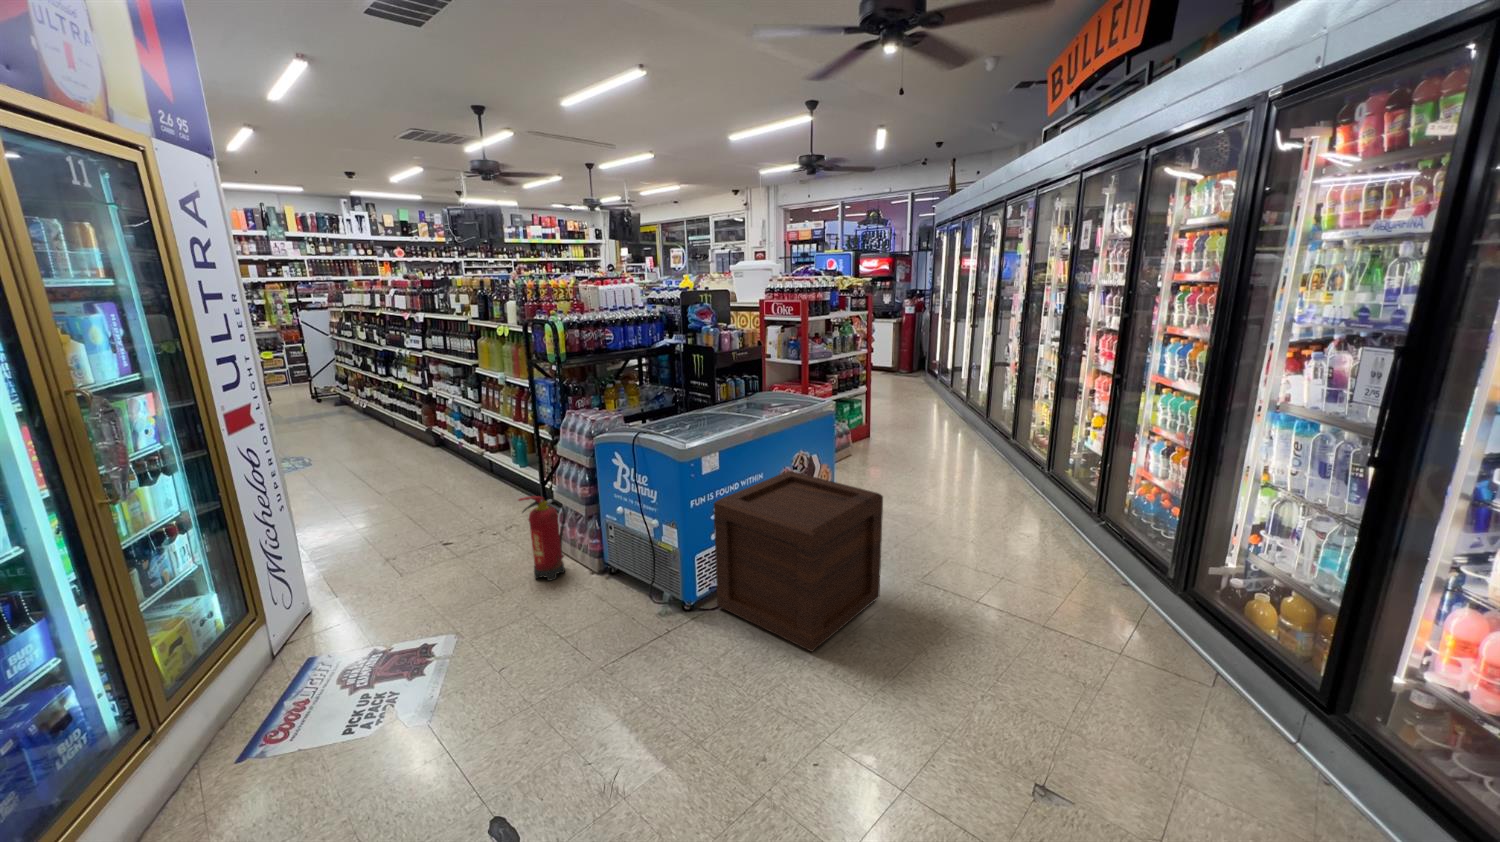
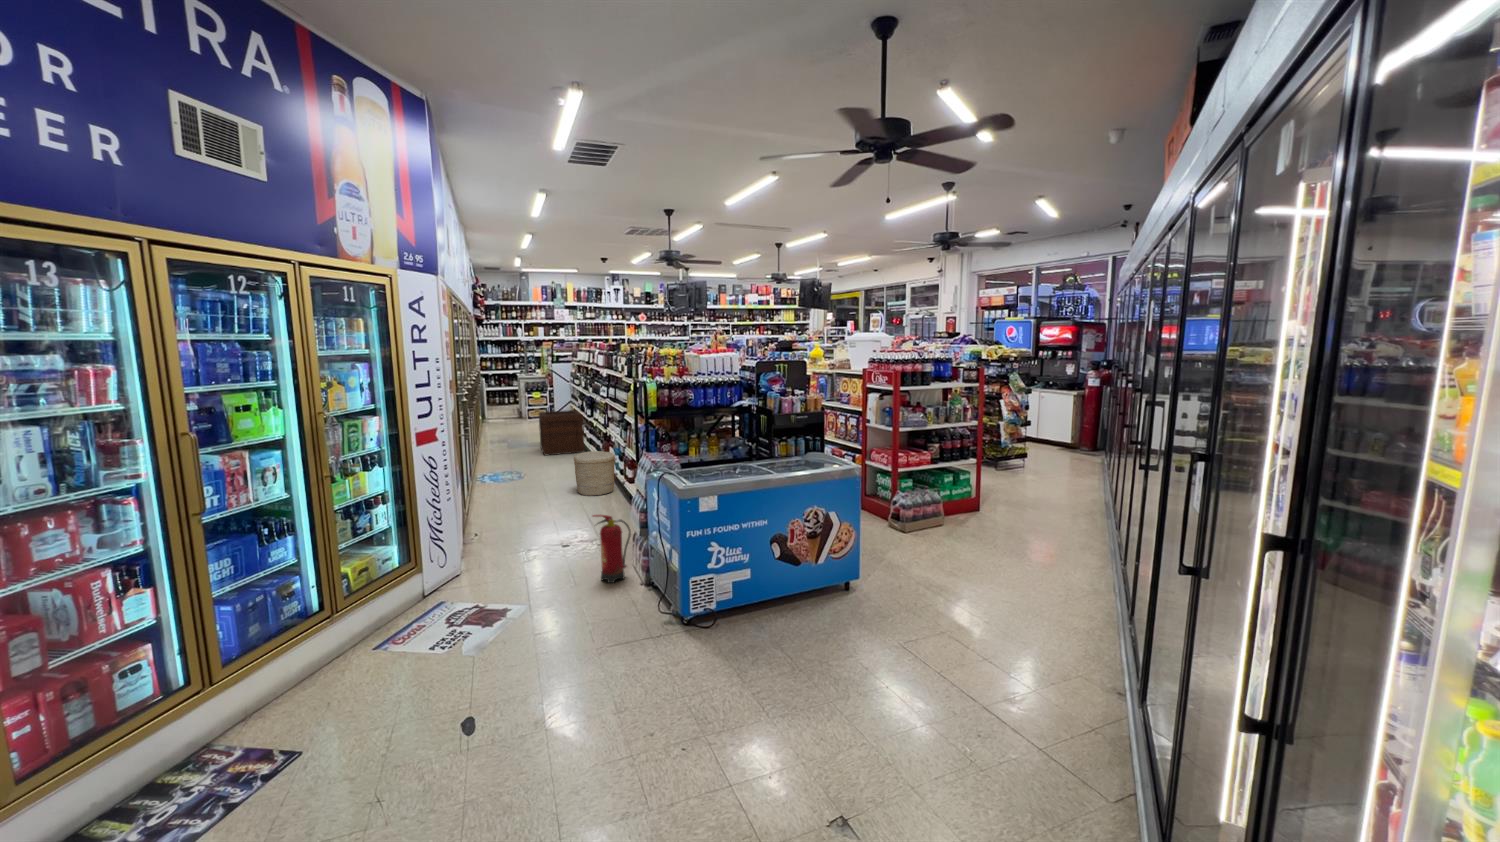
woven basket: none [401,418,461,477] -> present [574,451,615,496]
wooden crate: present [714,471,883,652] -> present [539,410,585,455]

